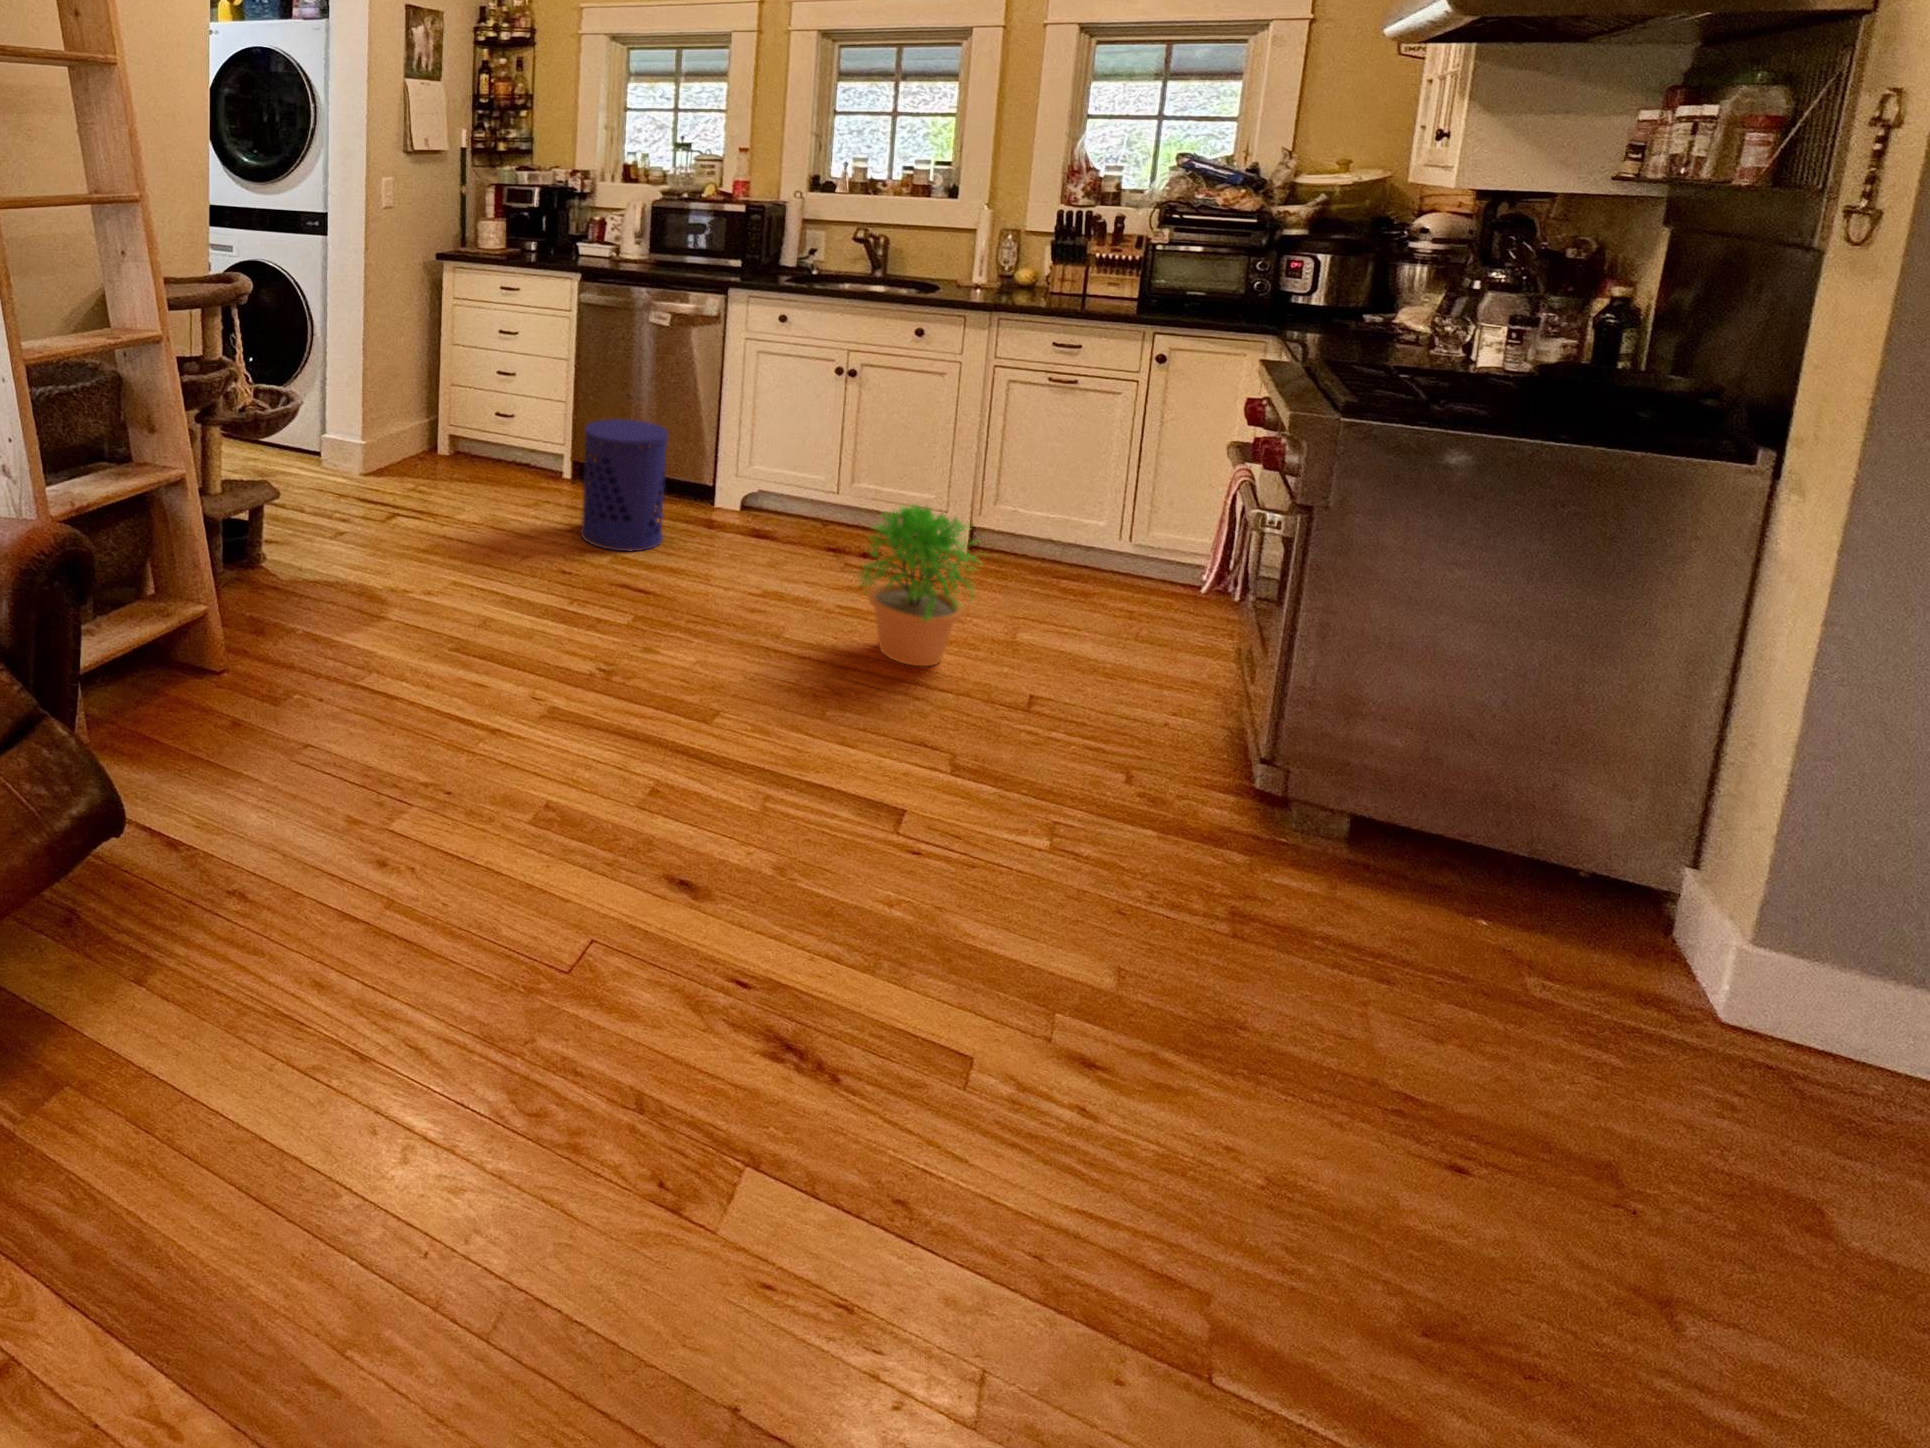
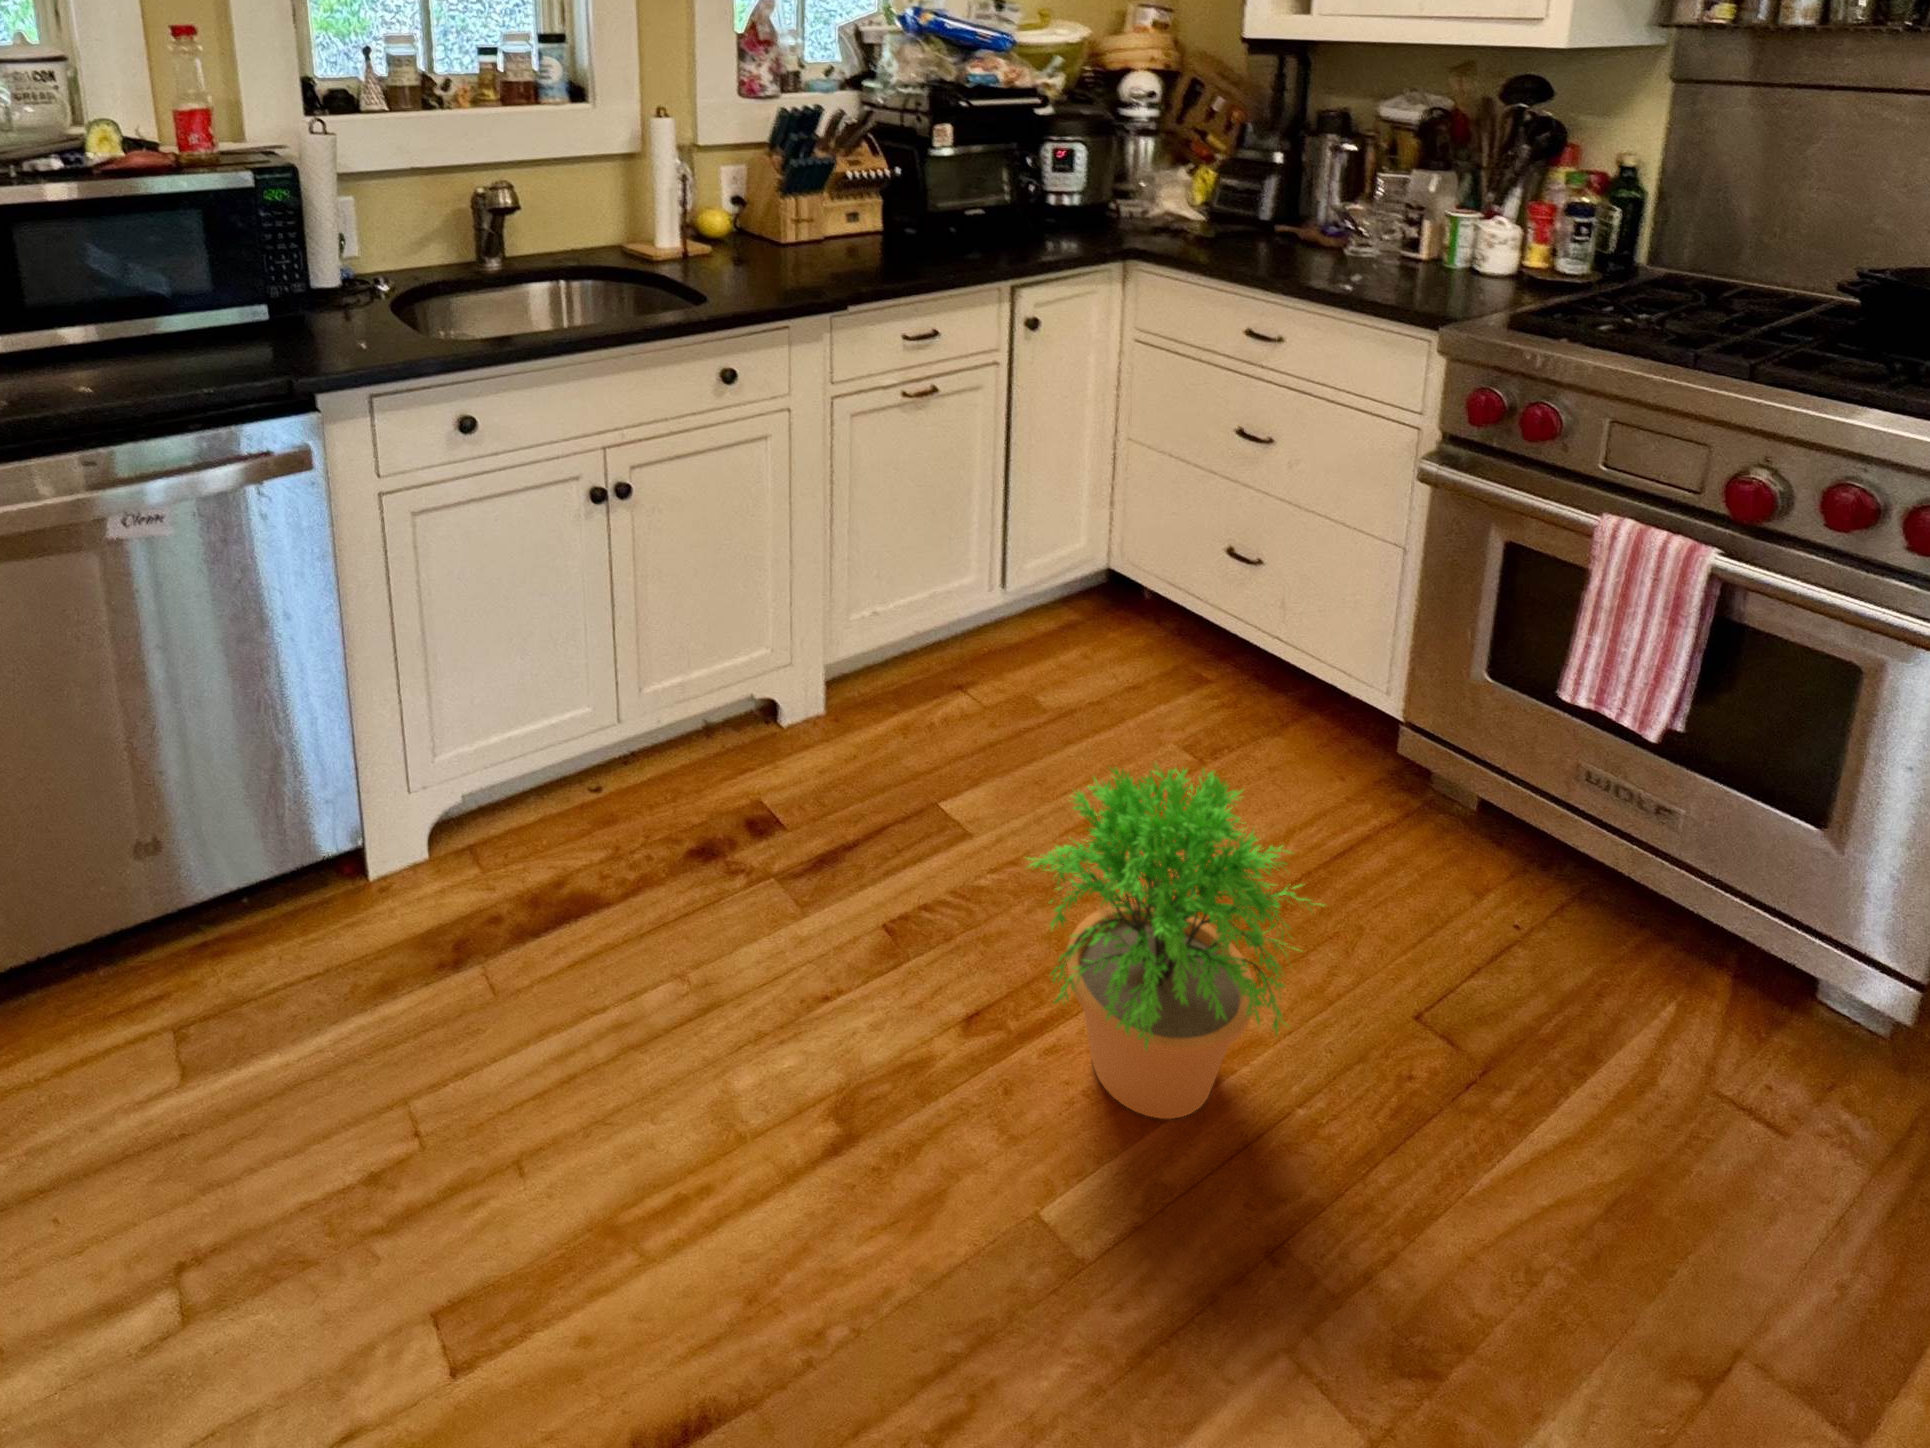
waste bin: present [581,420,668,551] -> none [115,839,423,1332]

